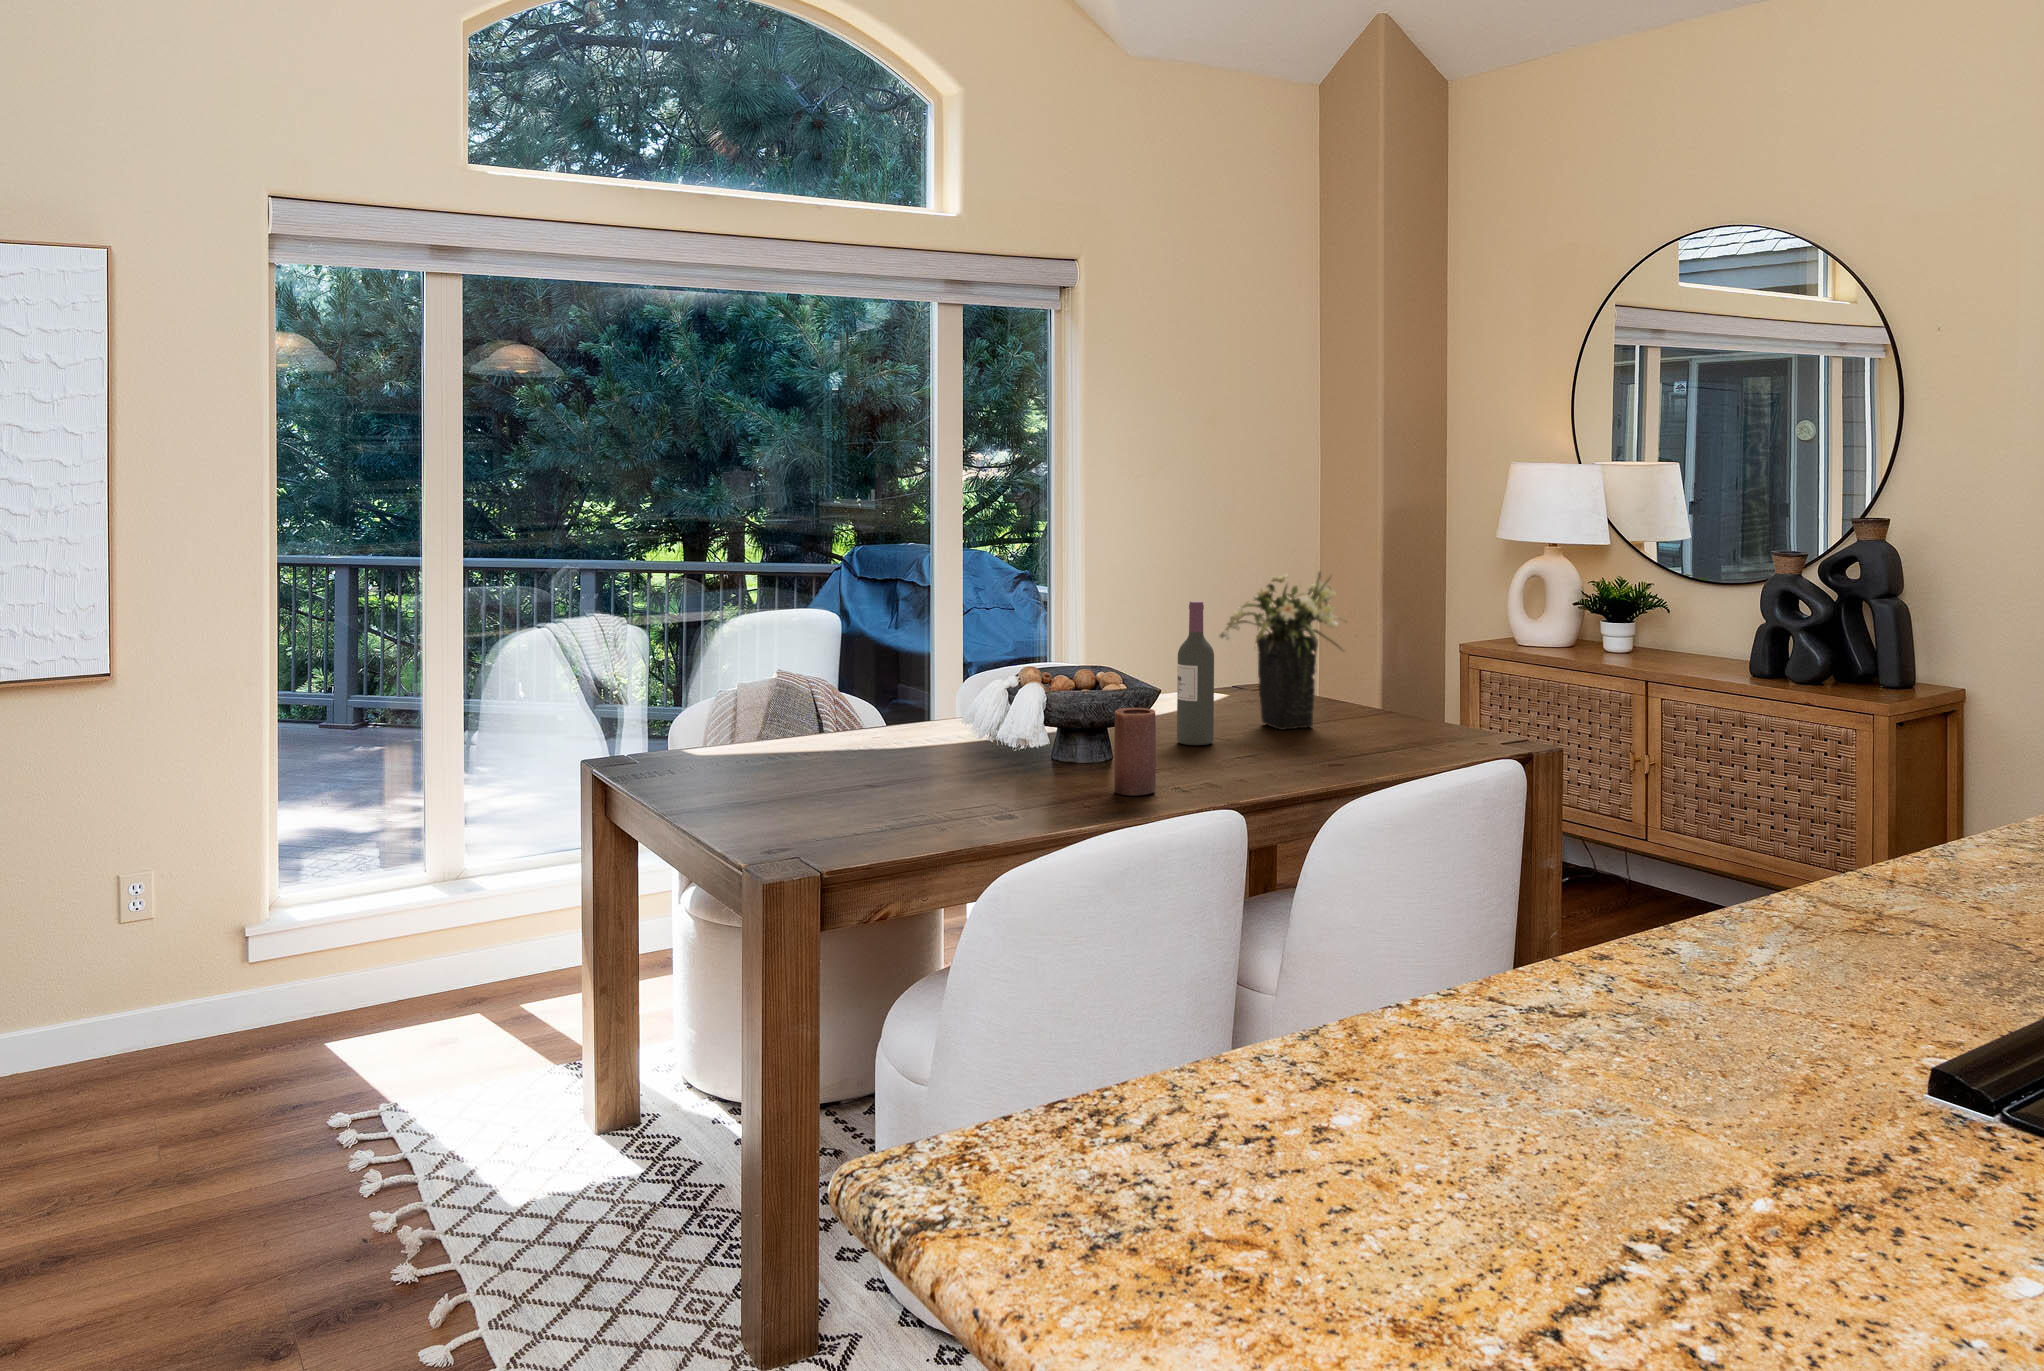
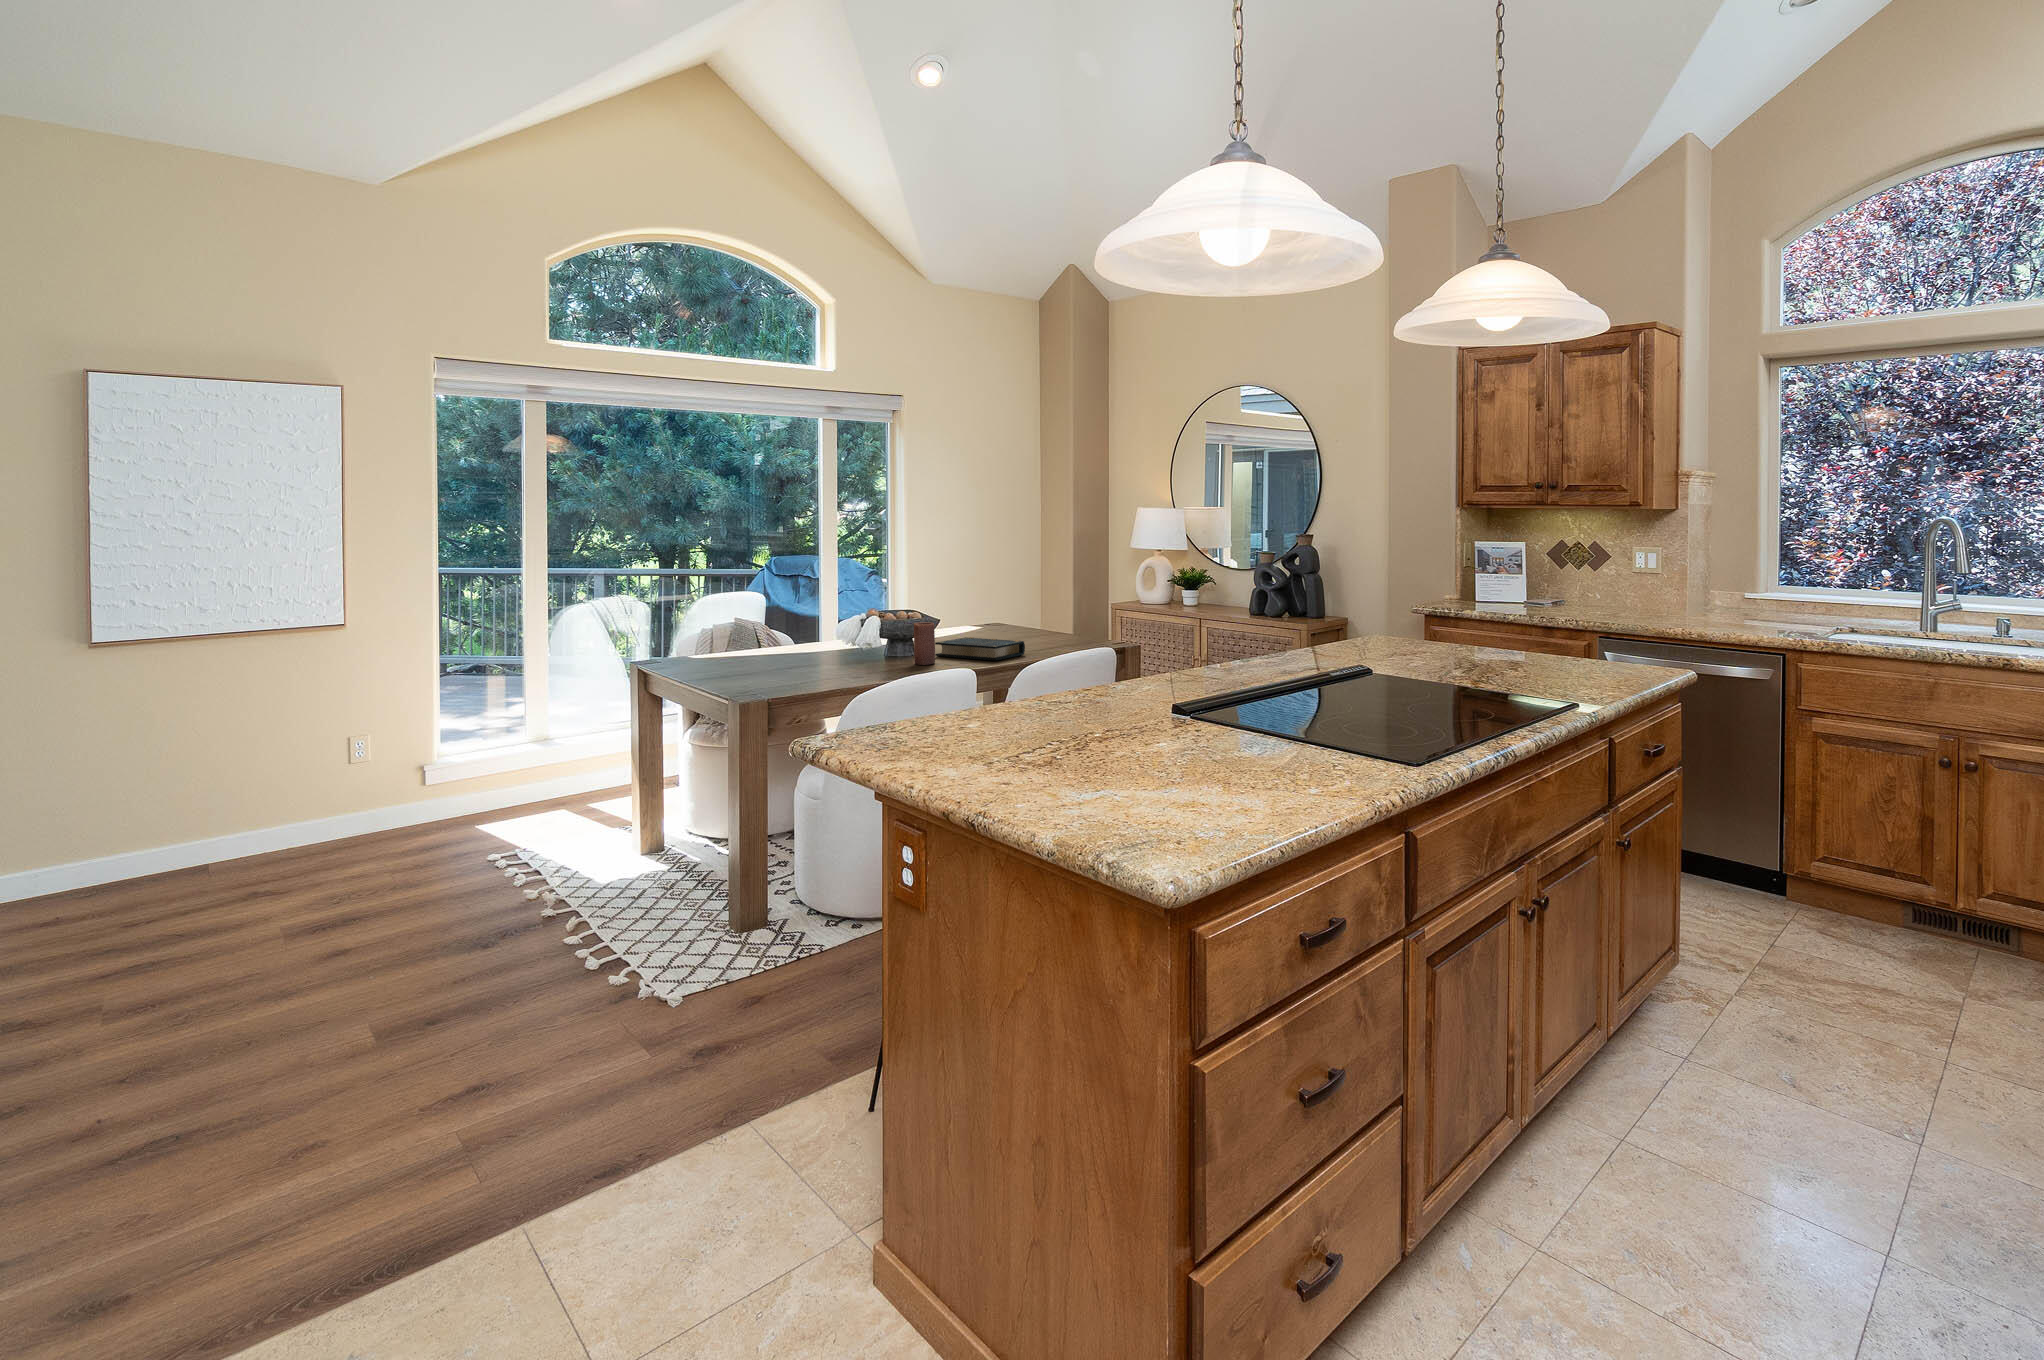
flower arrangement: present [1220,572,1347,730] -> none [972,559,1037,640]
wine bottle: present [1177,601,1214,745] -> none [949,574,969,647]
book: none [1153,730,1332,788] -> present [935,637,1025,661]

